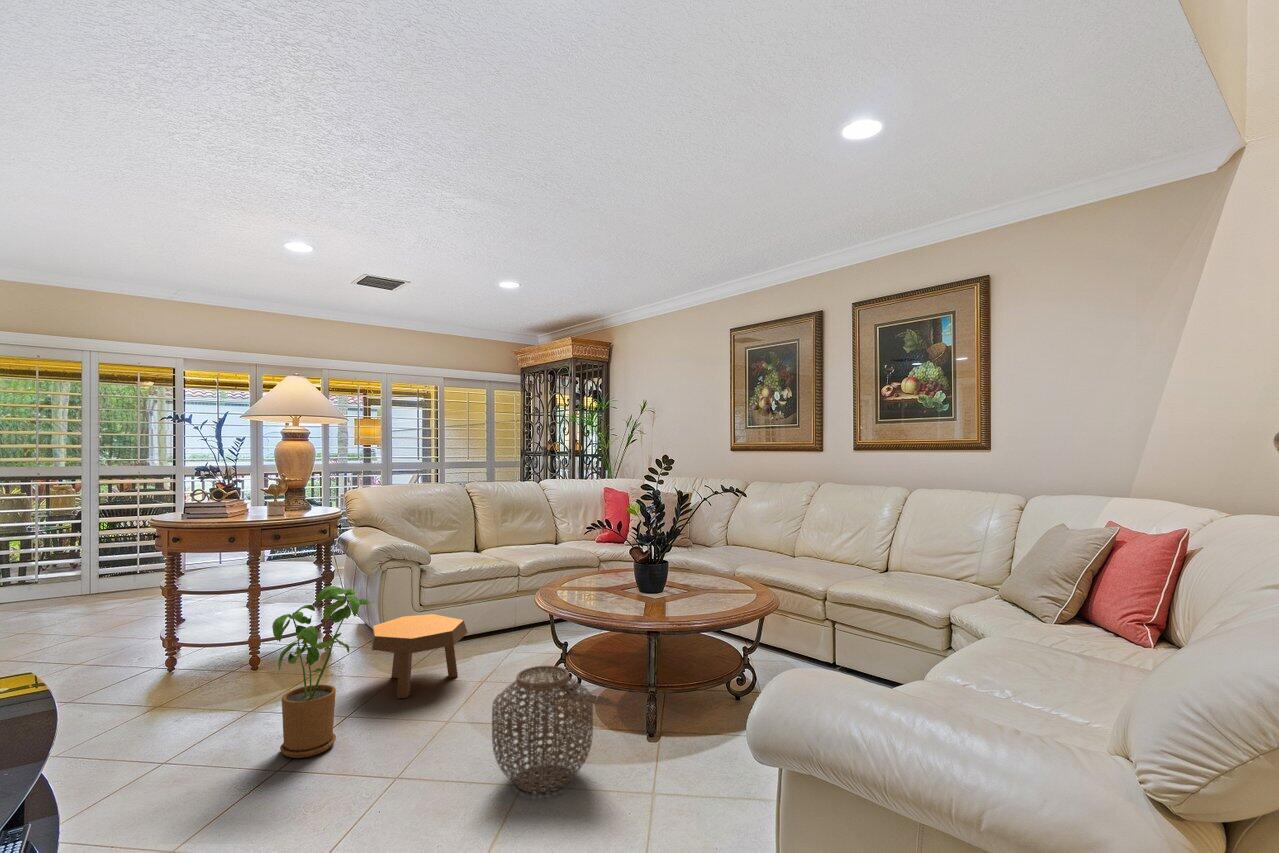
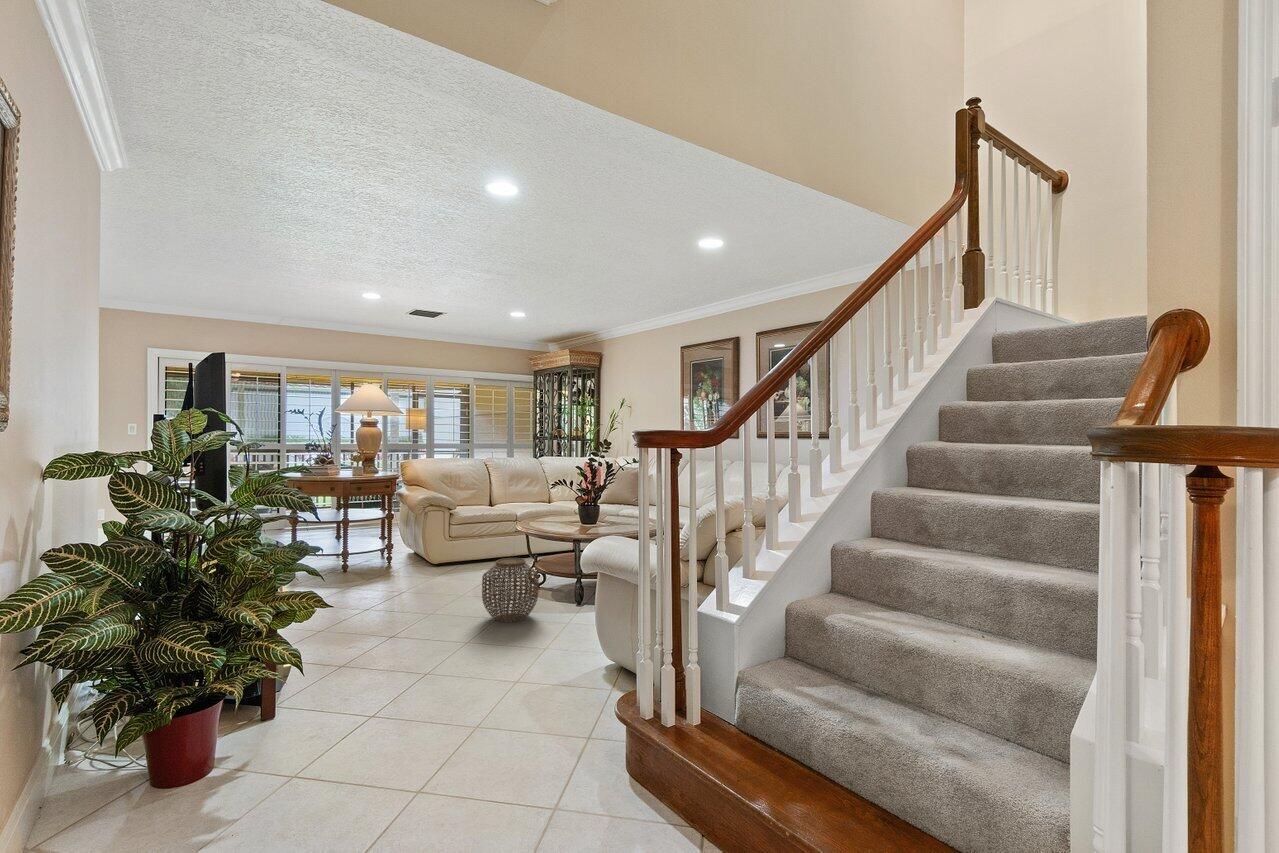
house plant: present [272,586,373,758] -> none [363,513,419,608]
footstool: present [372,614,468,698] -> none [418,541,478,587]

